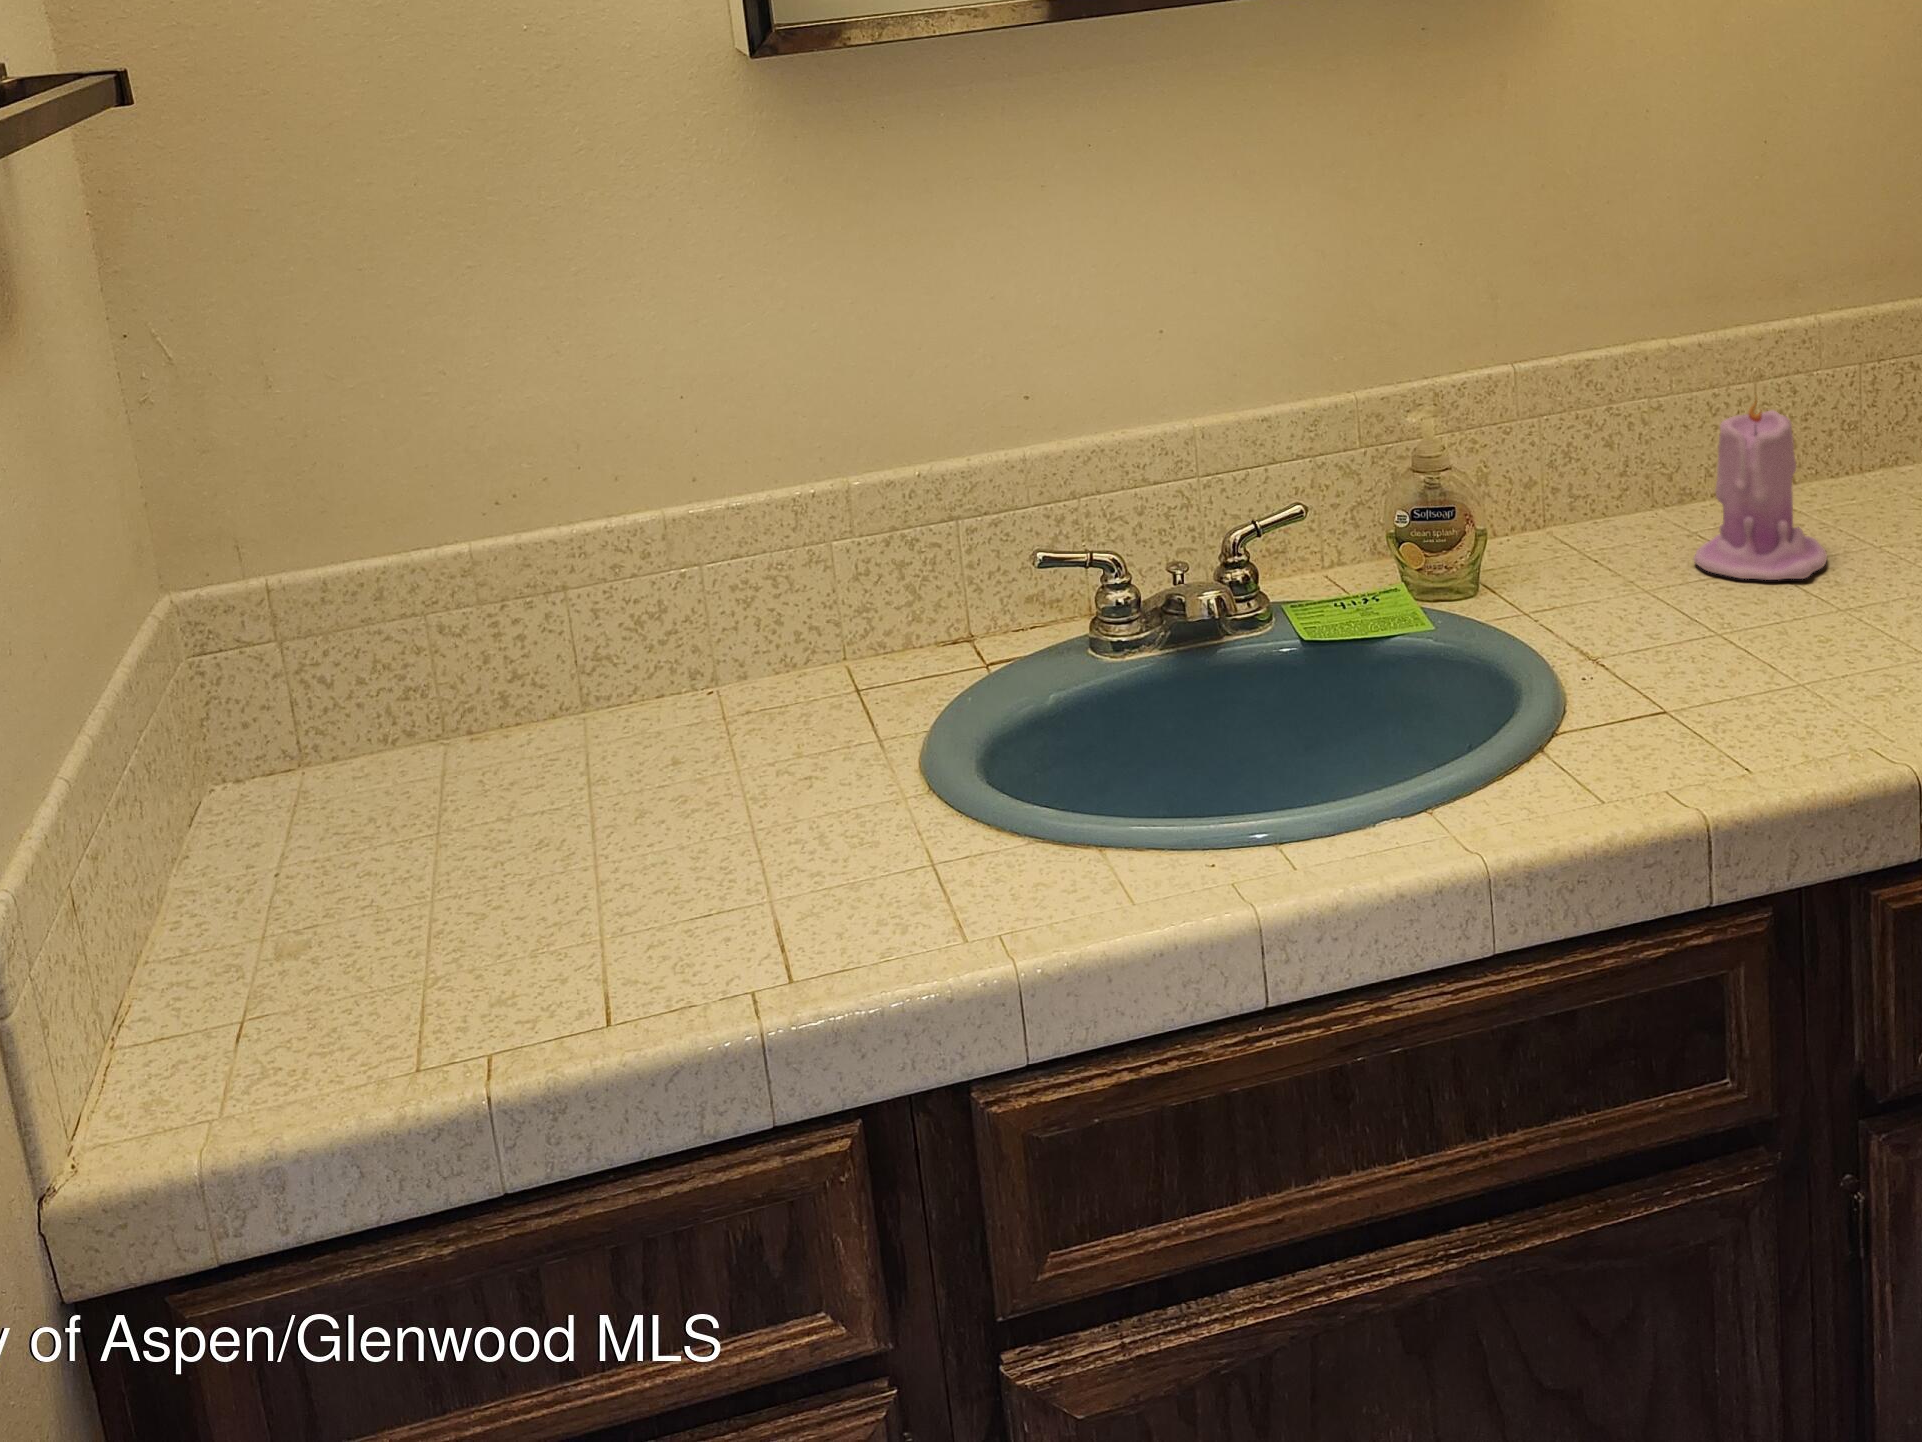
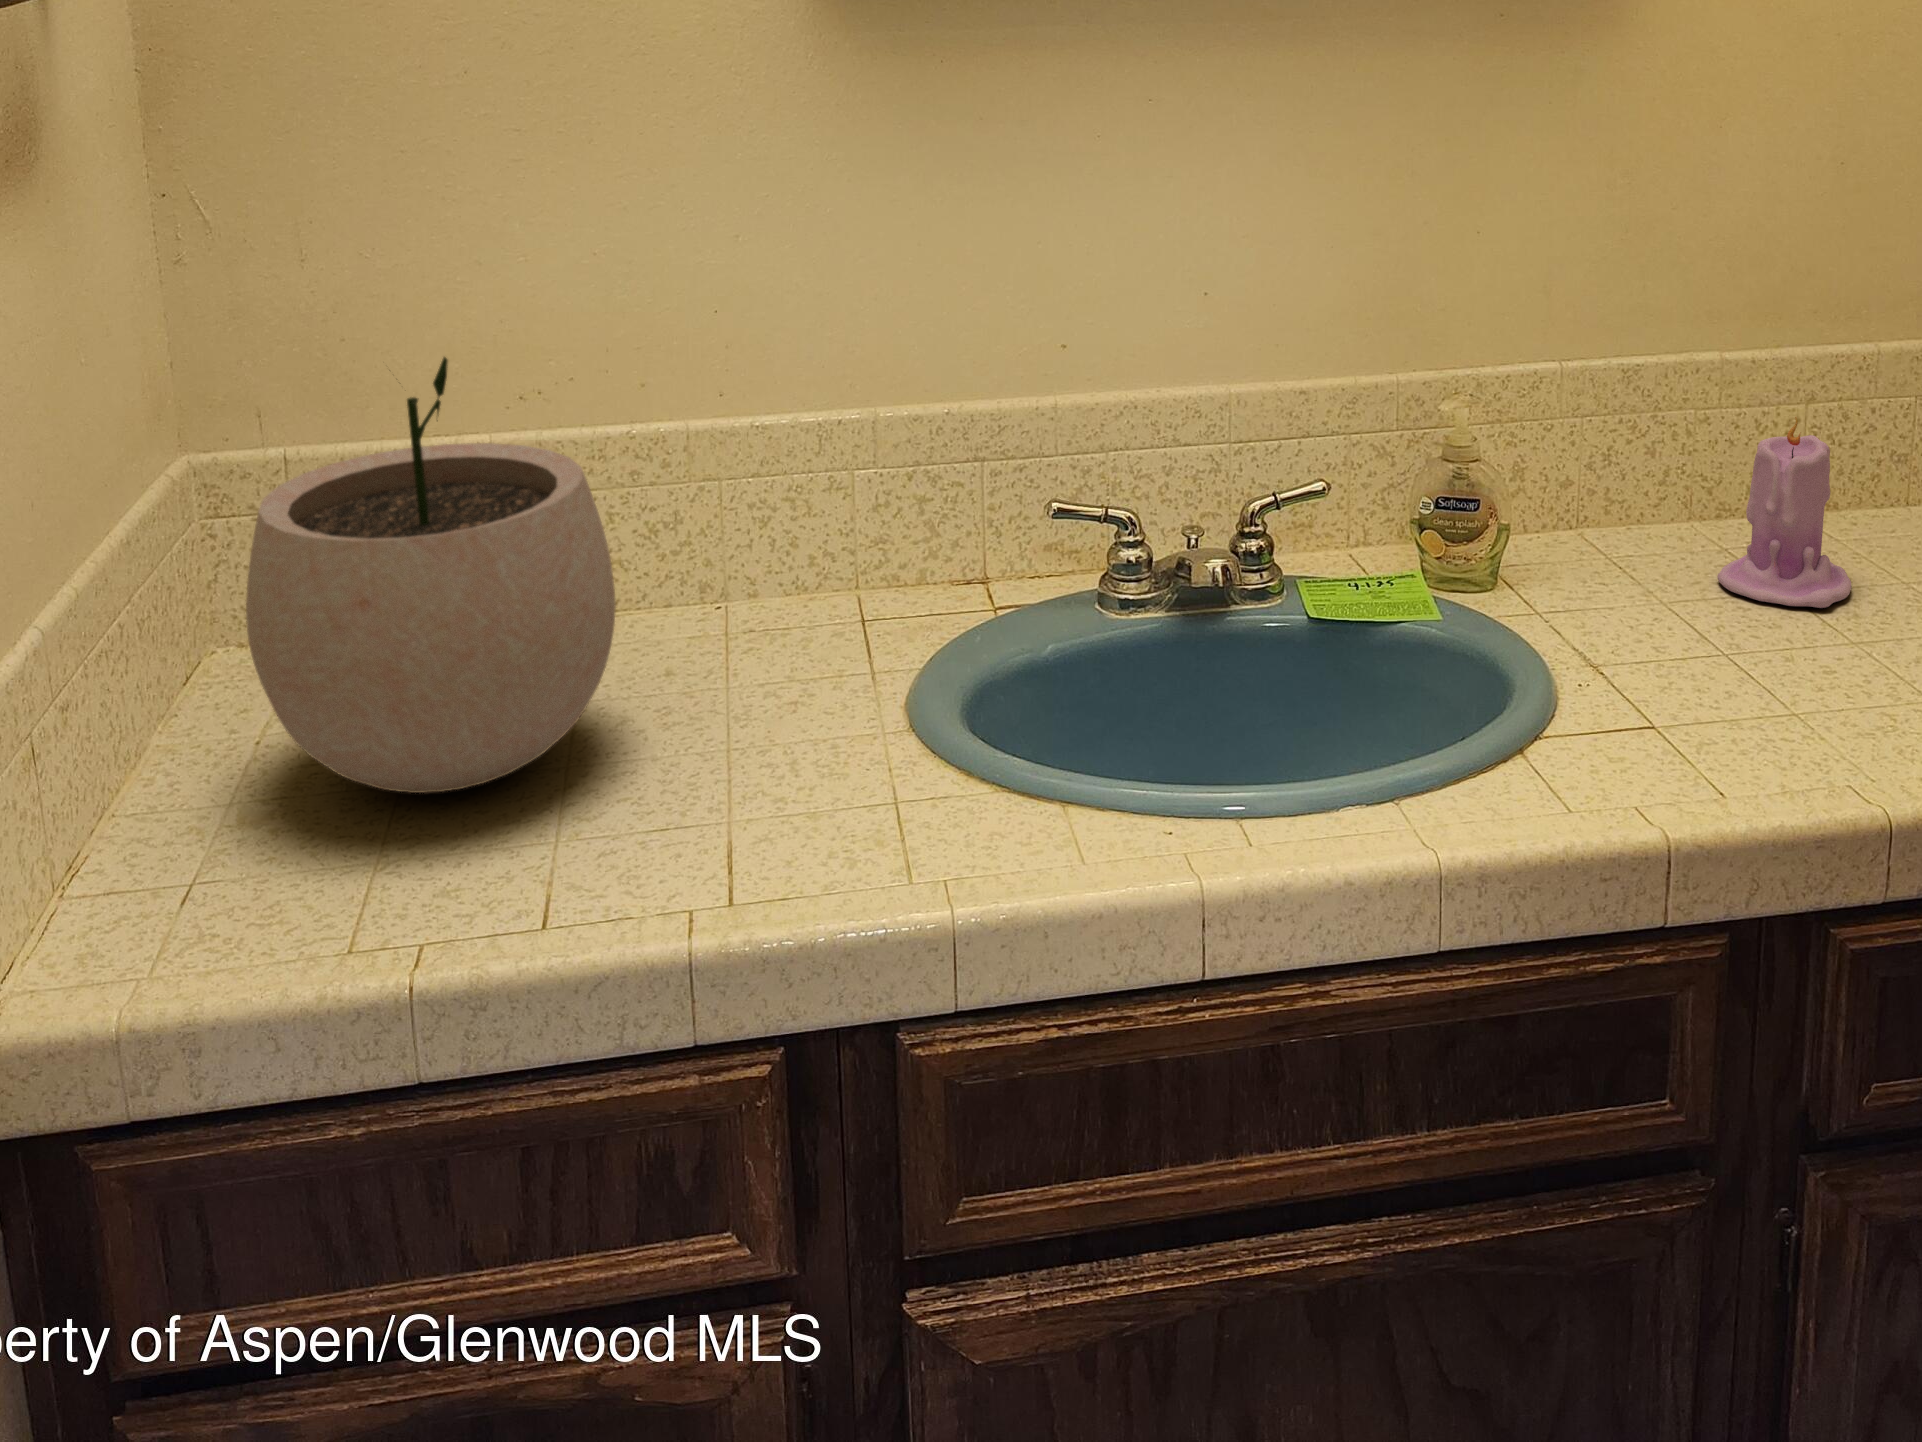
plant pot: none [268,465,632,906] -> present [246,357,616,793]

